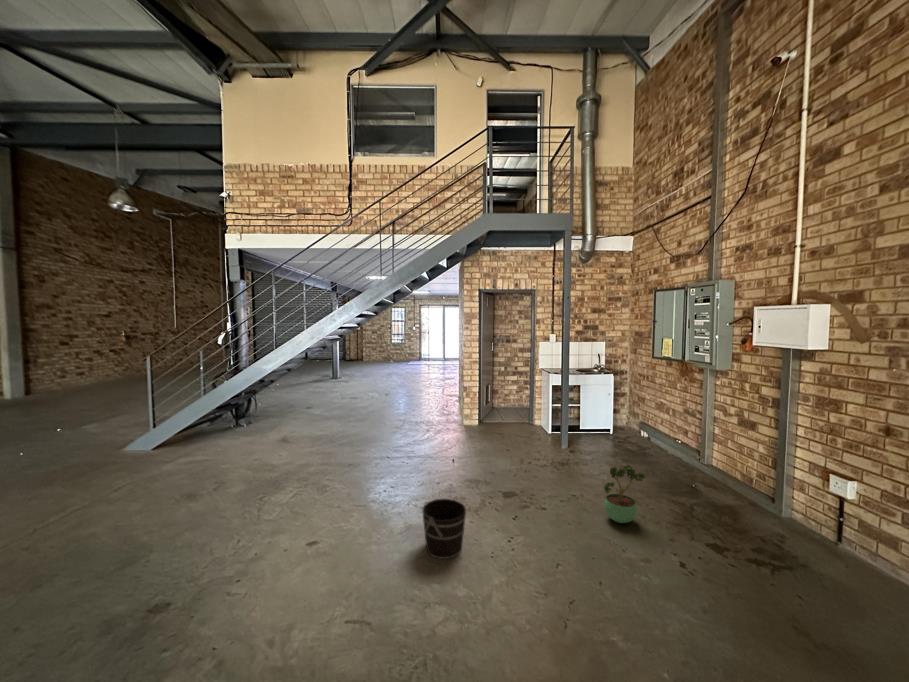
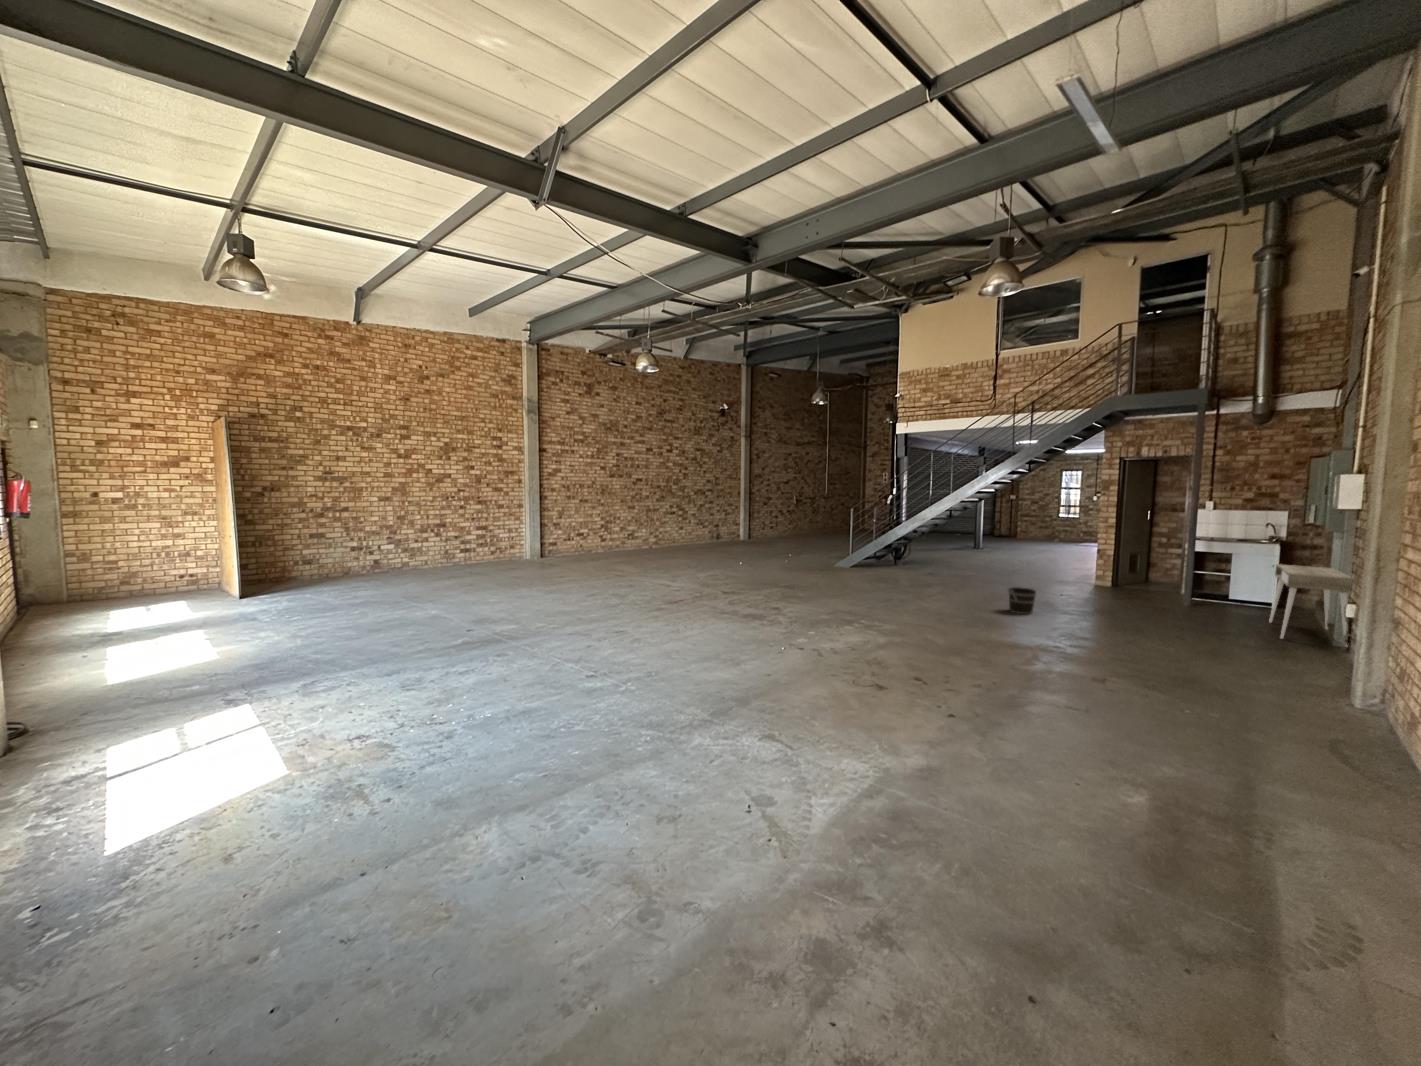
desk: none [645,401,762,504] -> present [1269,564,1353,647]
potted plant: present [604,465,645,523] -> none [1153,586,1190,628]

